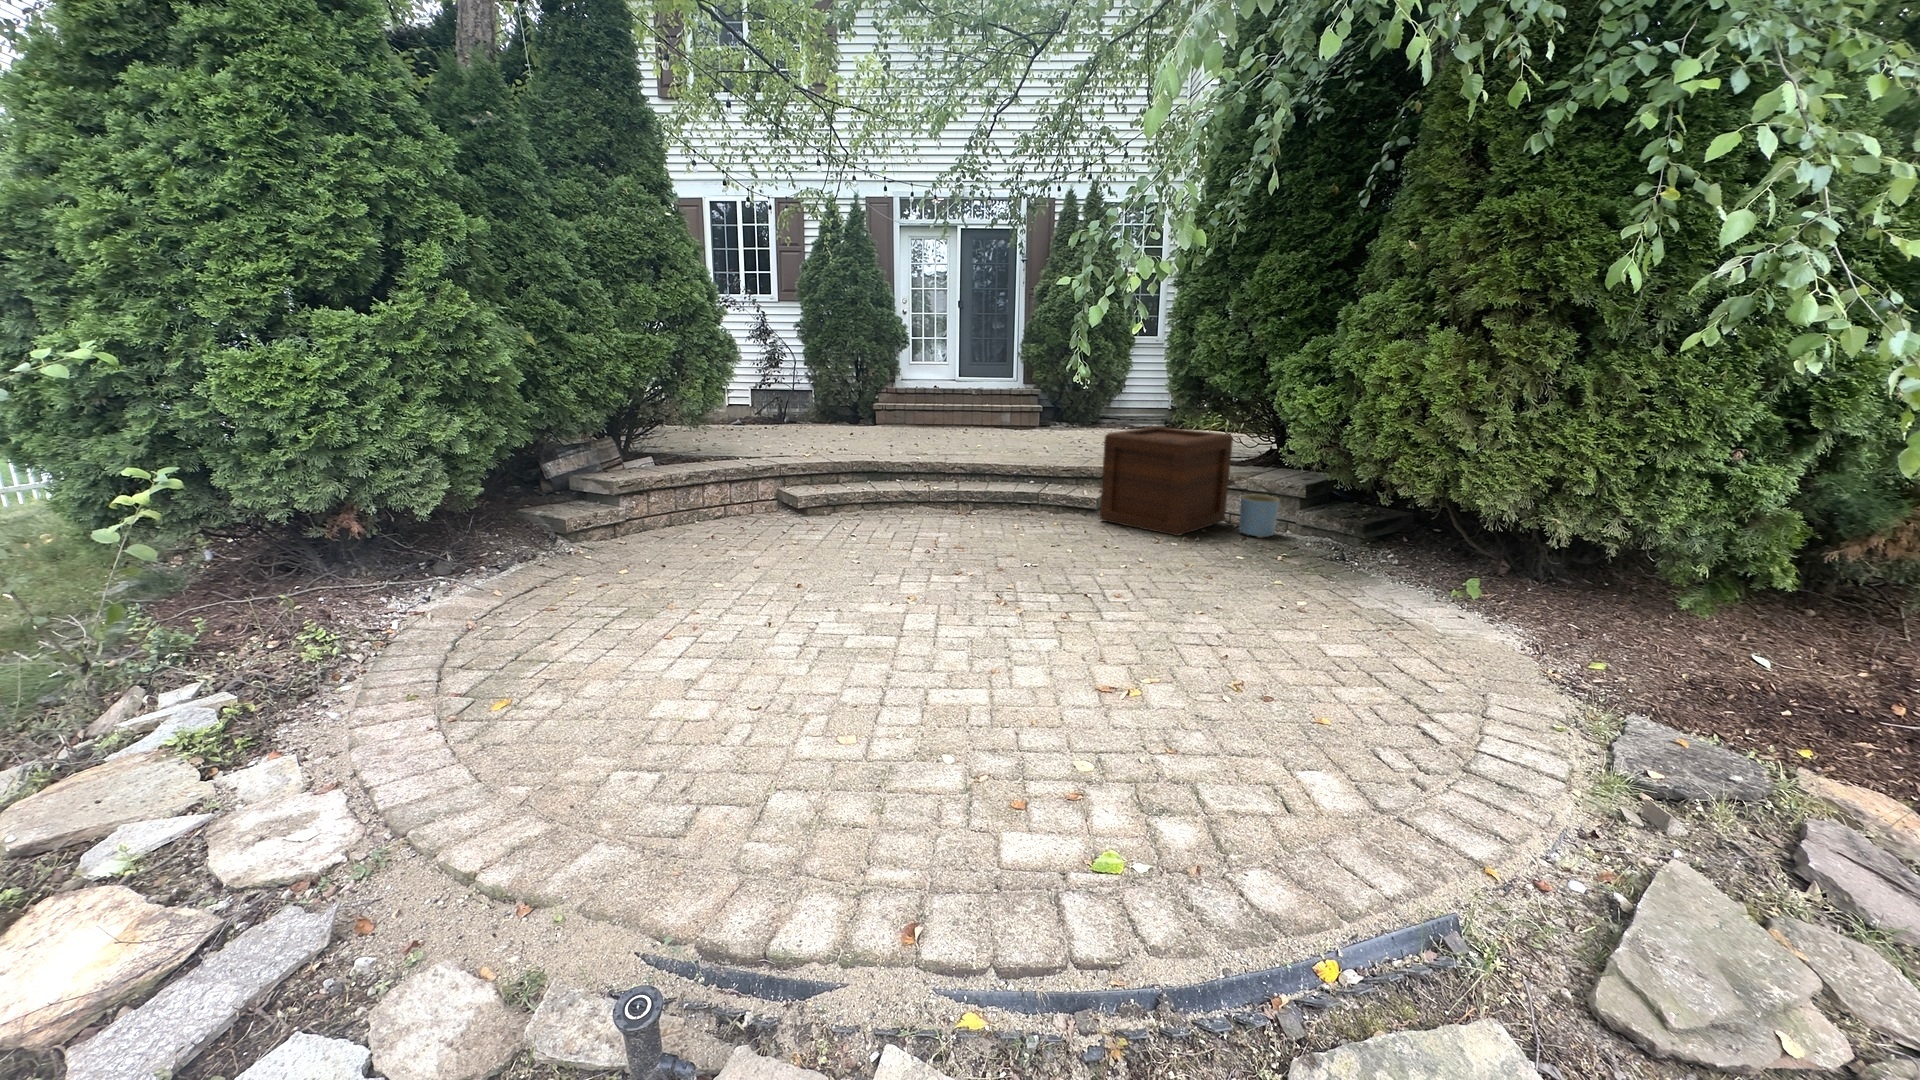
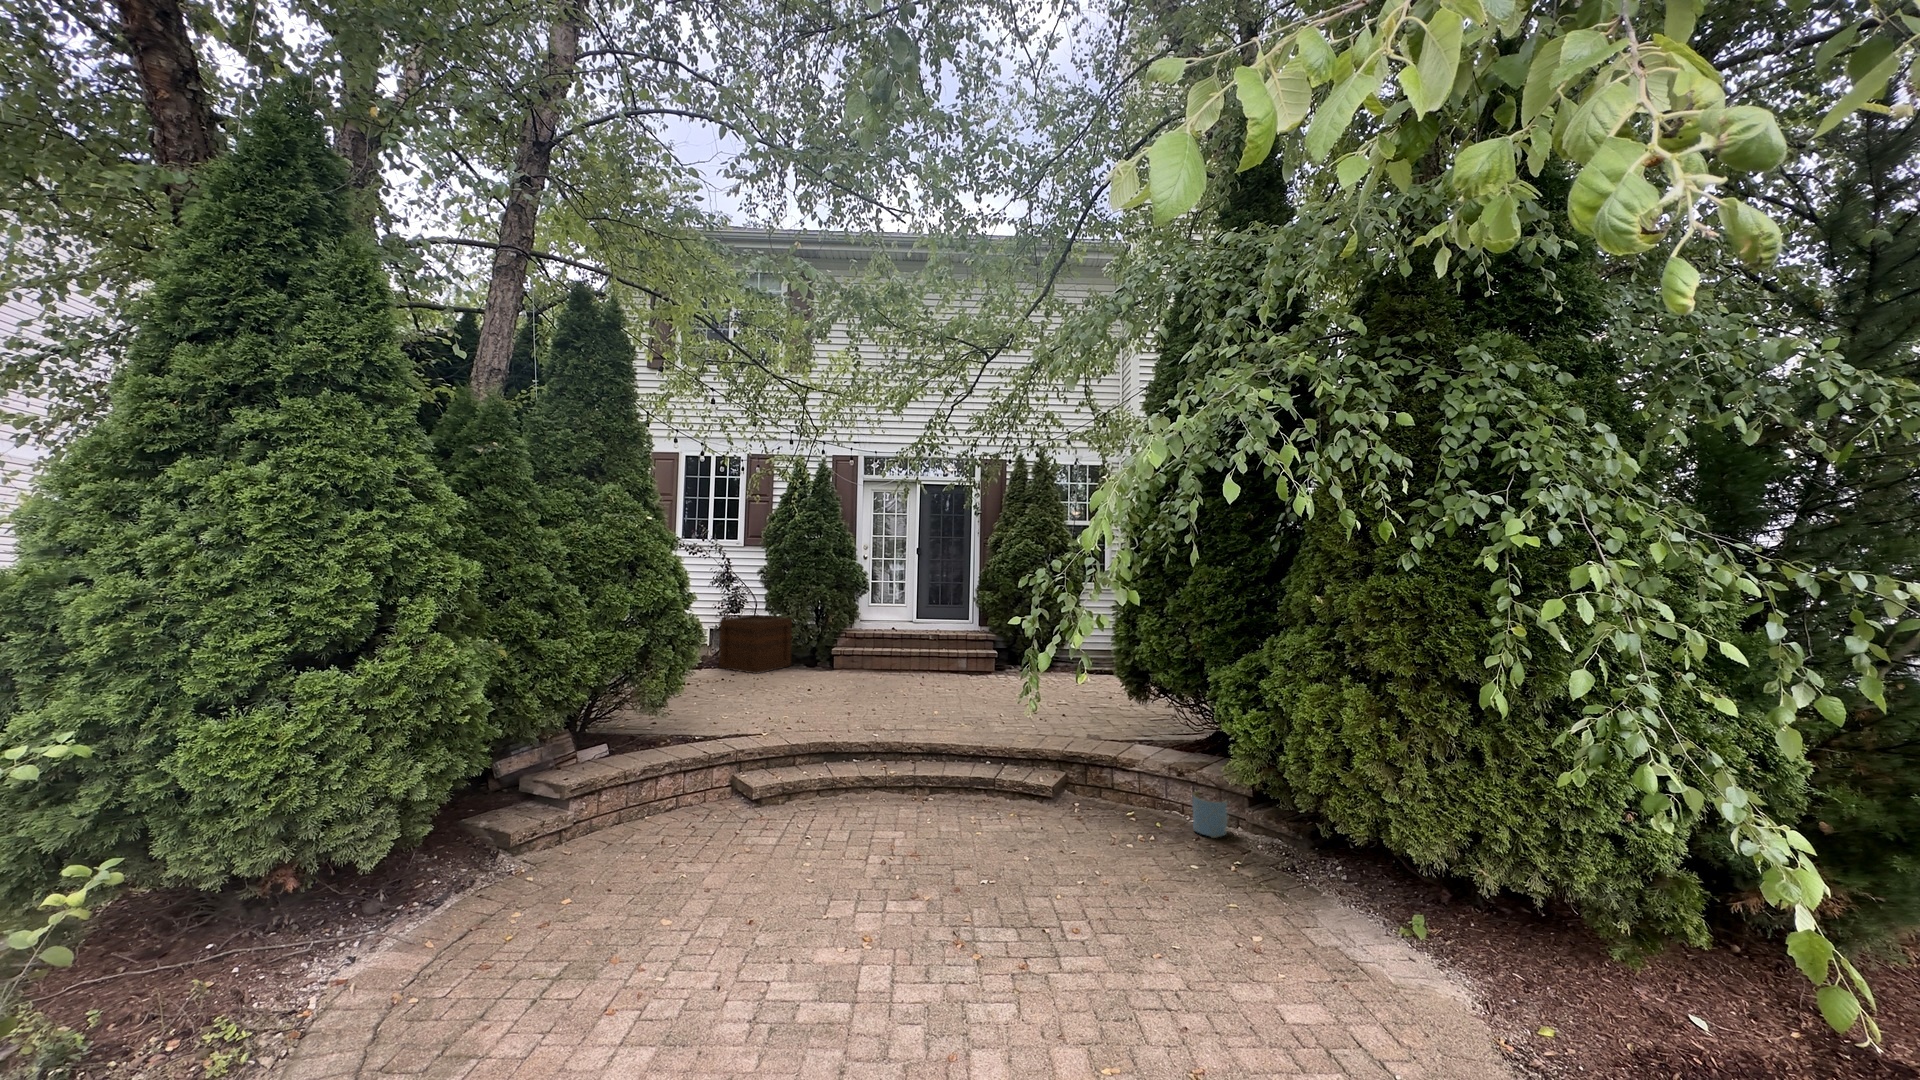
wooden crate: present [1100,427,1233,536] -> present [719,615,792,674]

